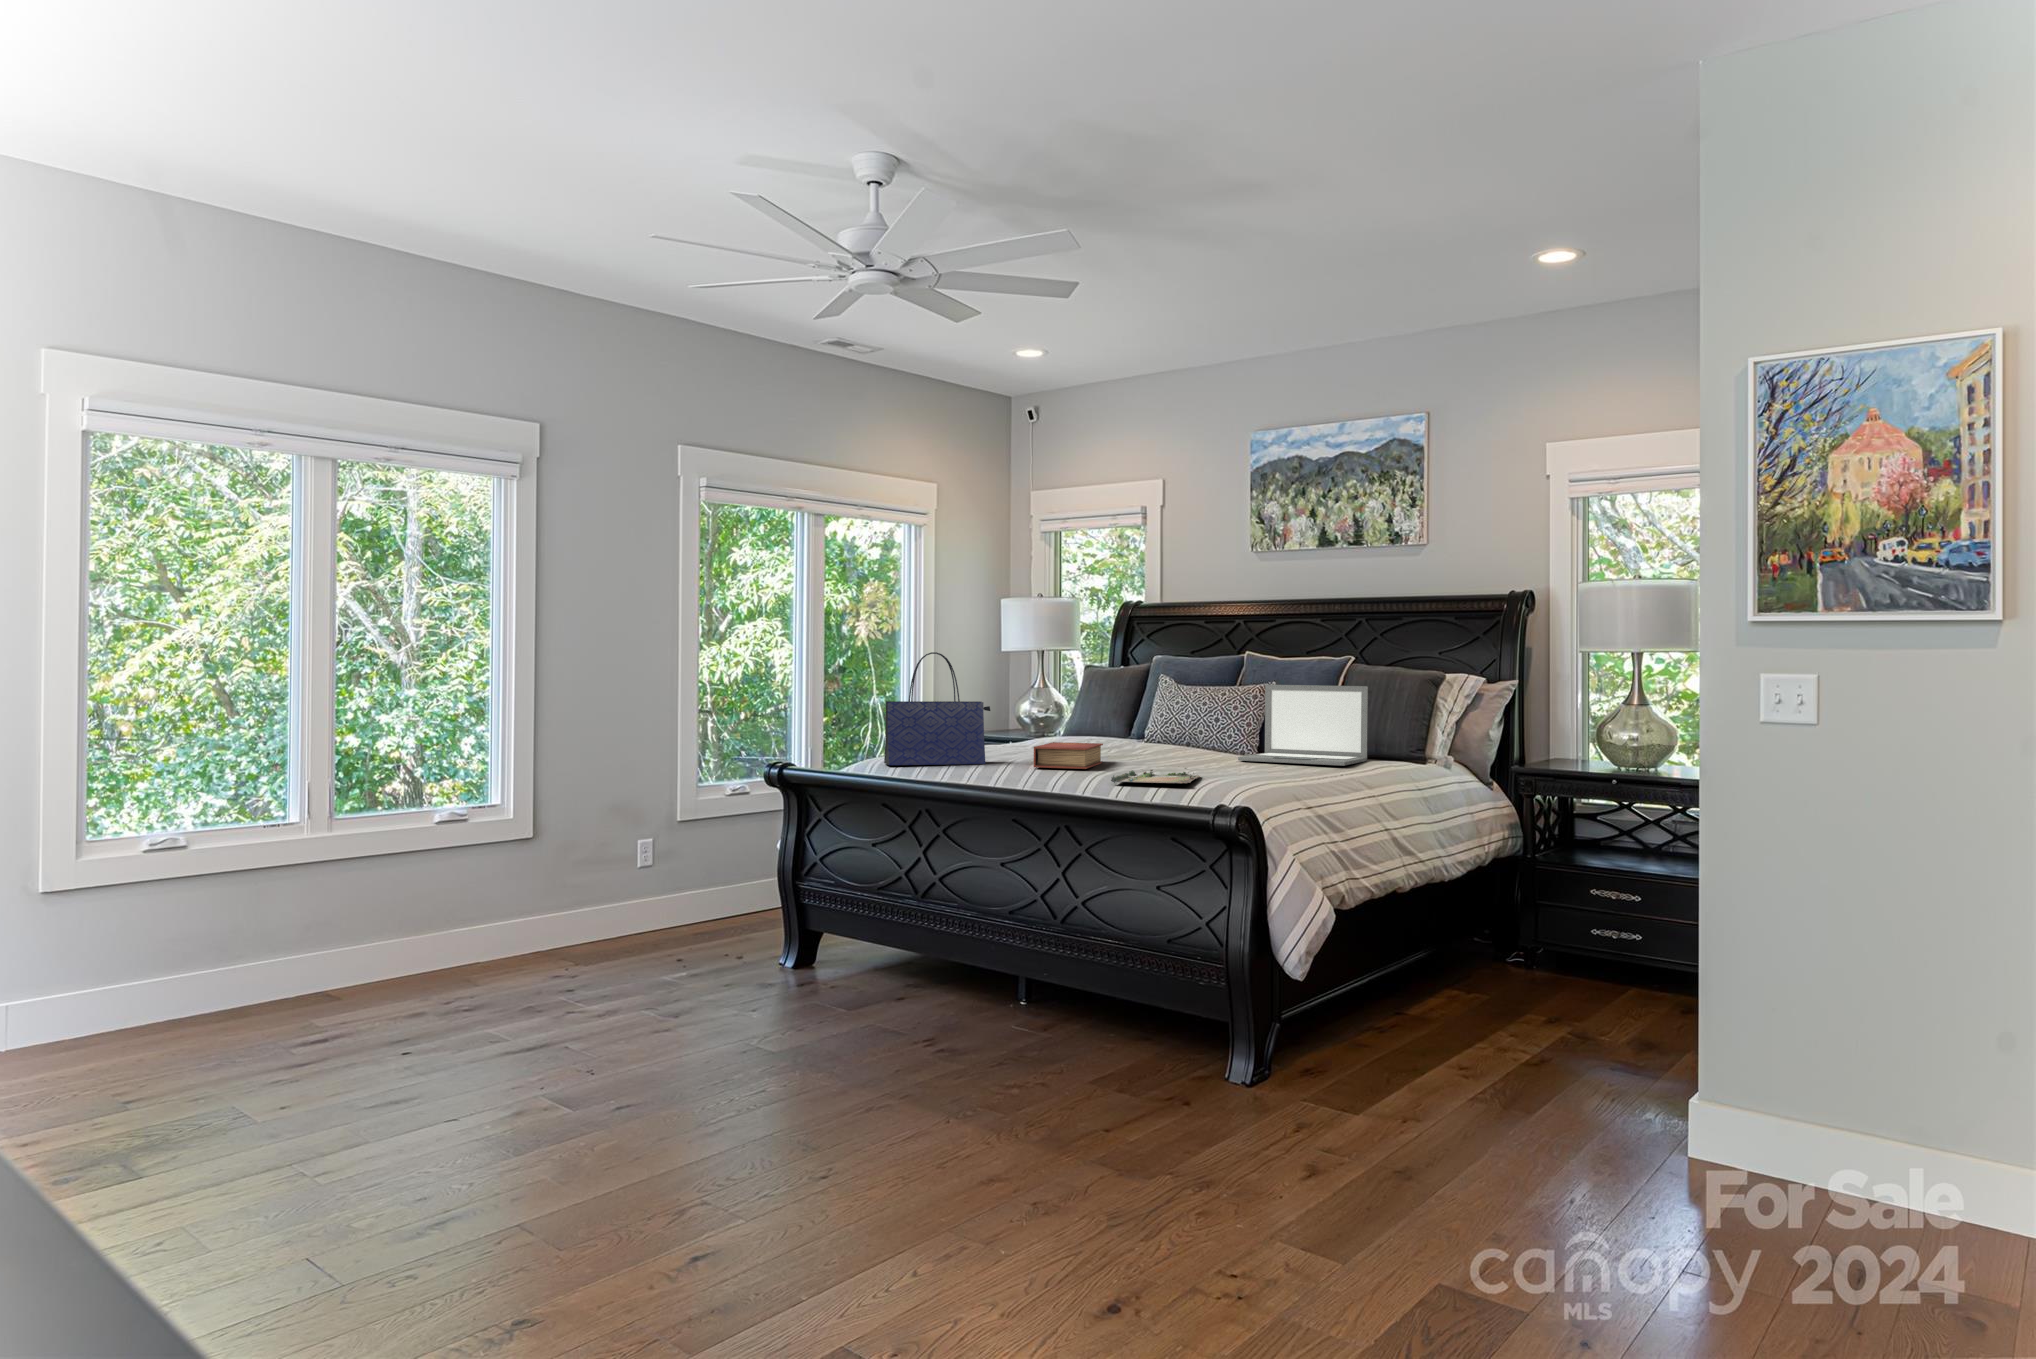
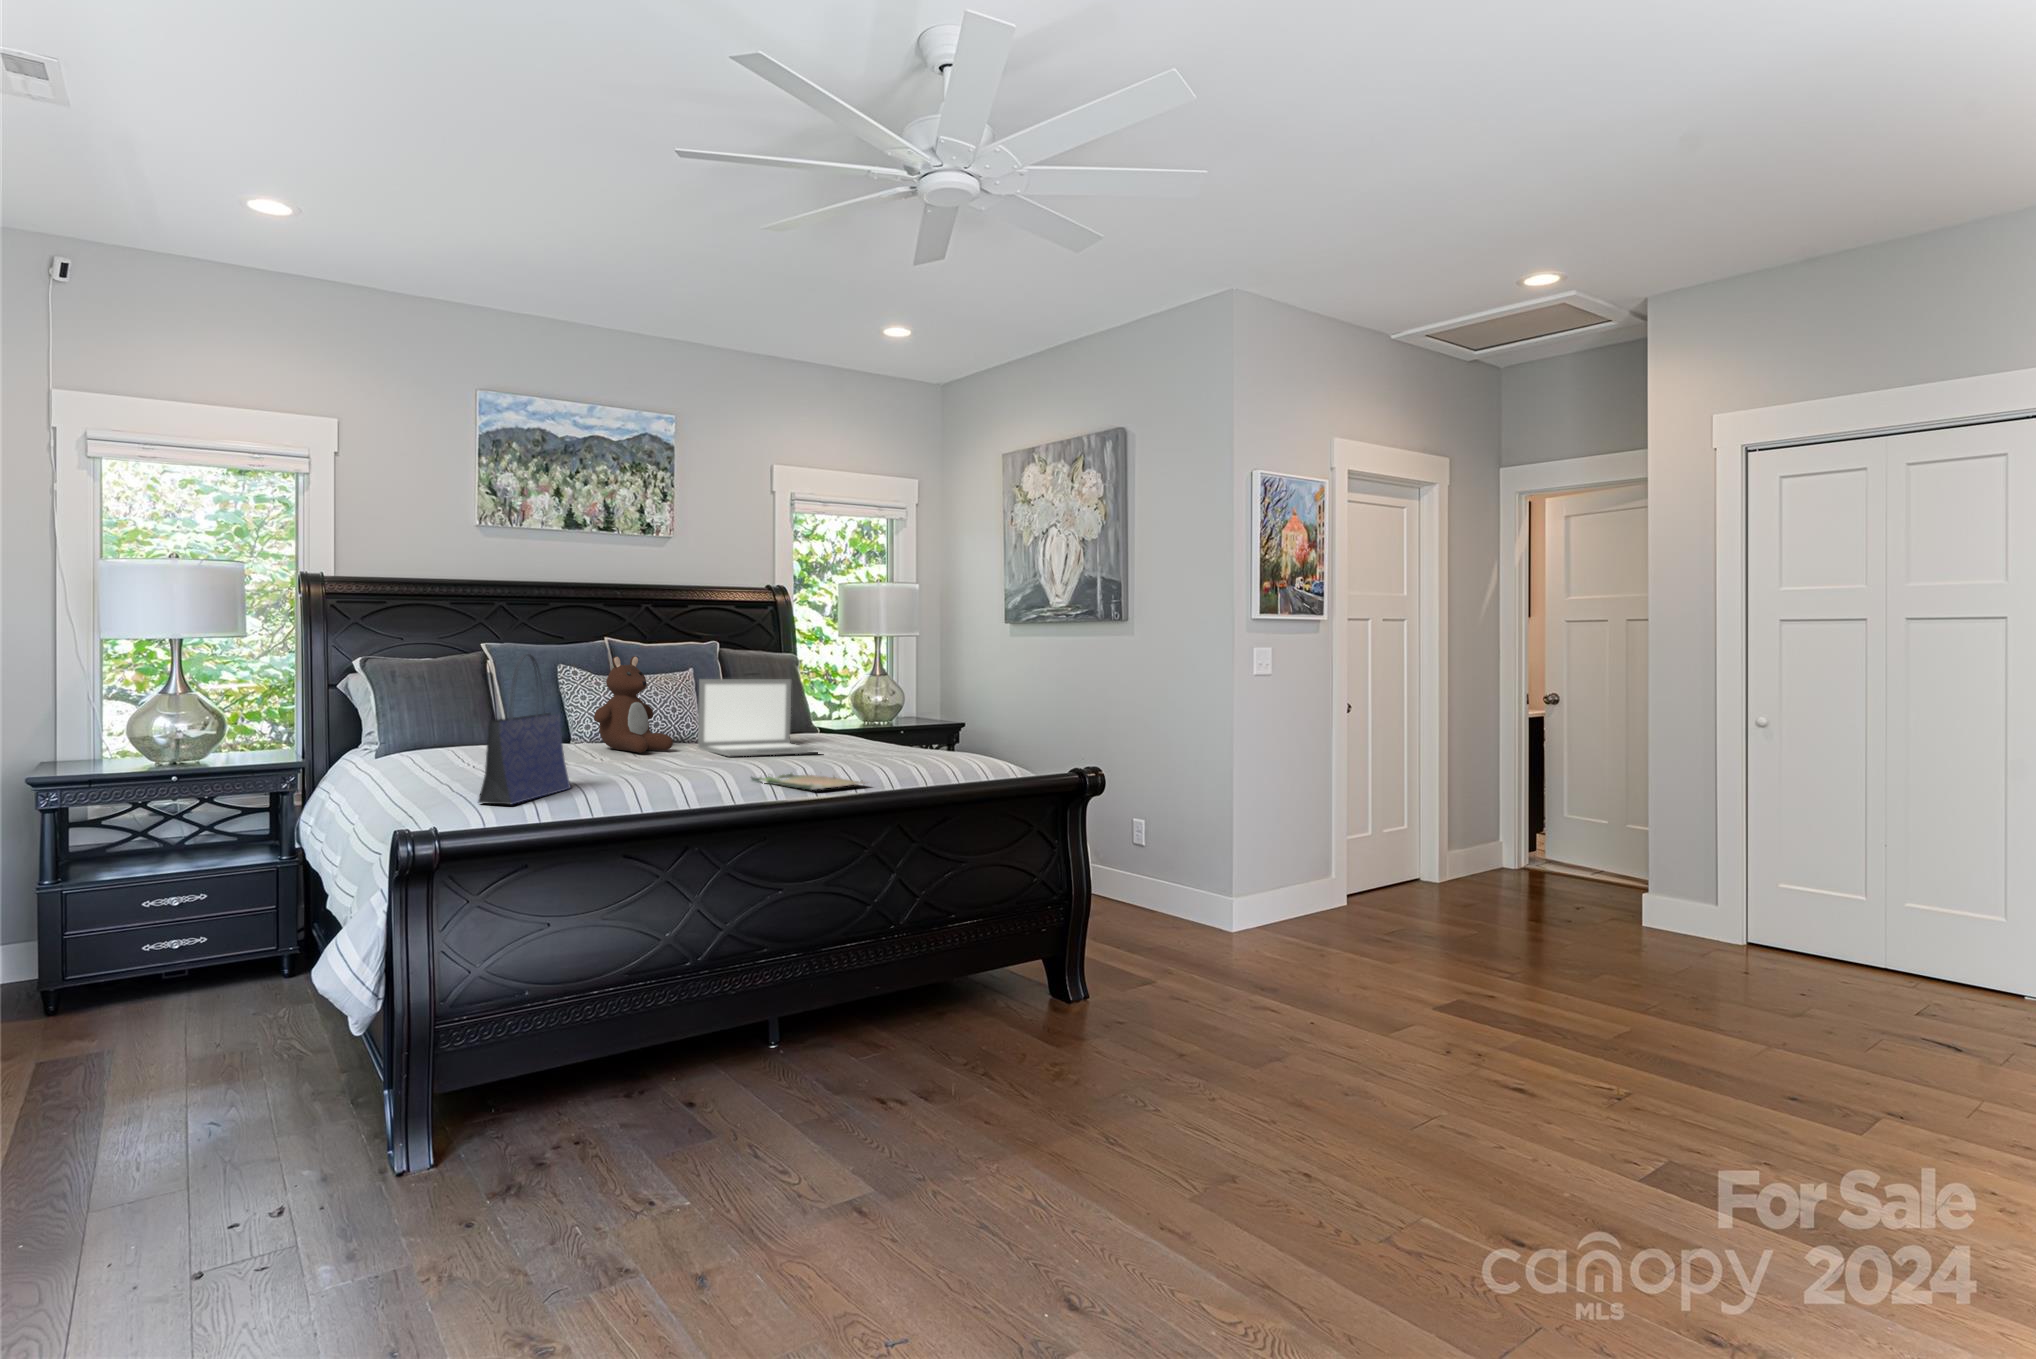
teddy bear: none [1161,662,1235,752] -> present [594,656,673,753]
book: present [1034,742,1103,769] -> none [595,751,700,785]

